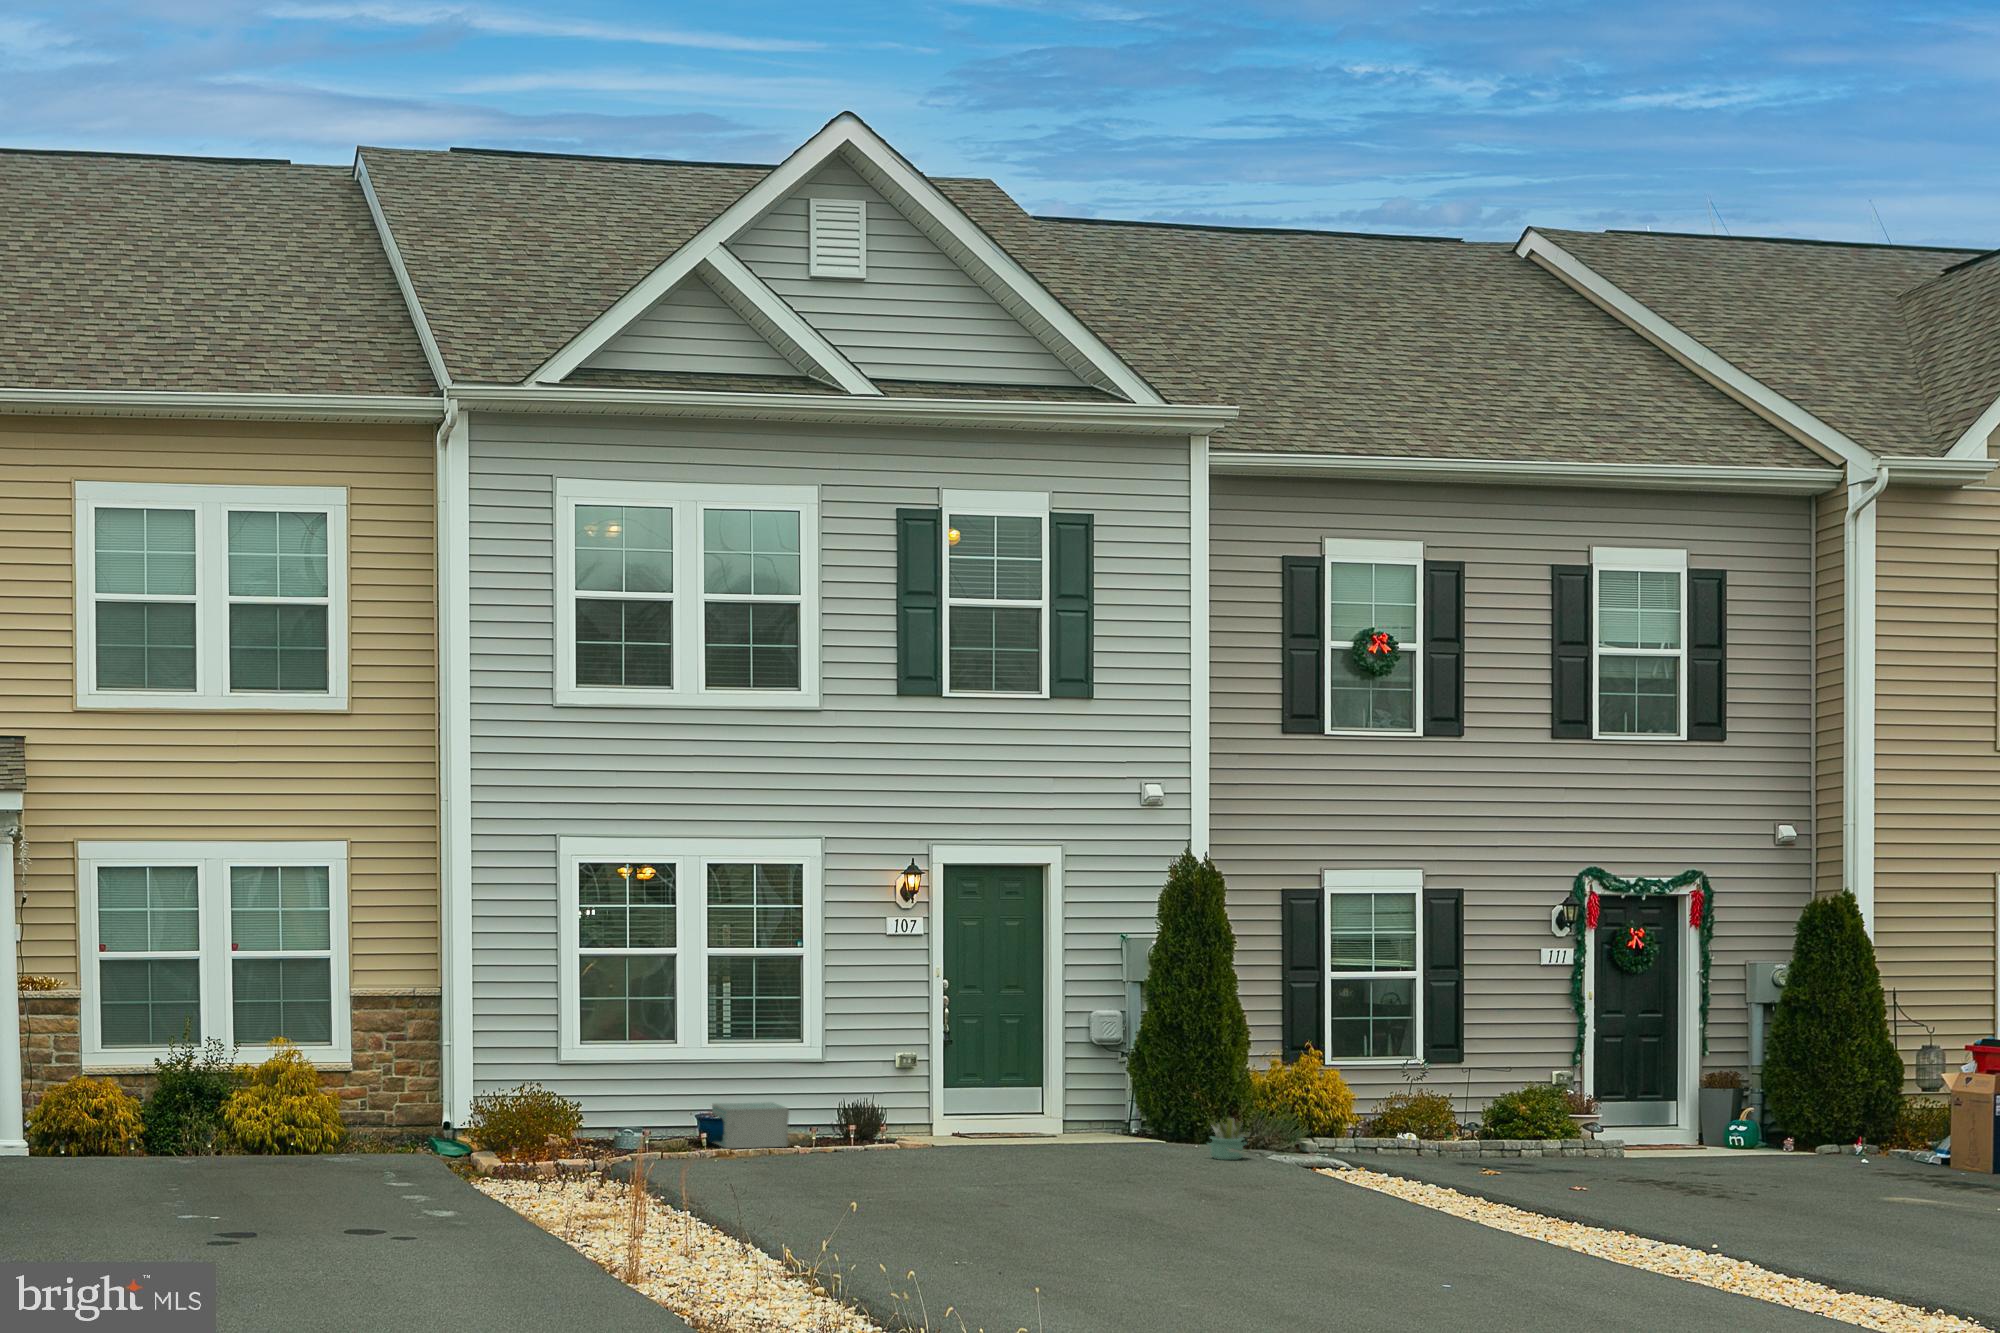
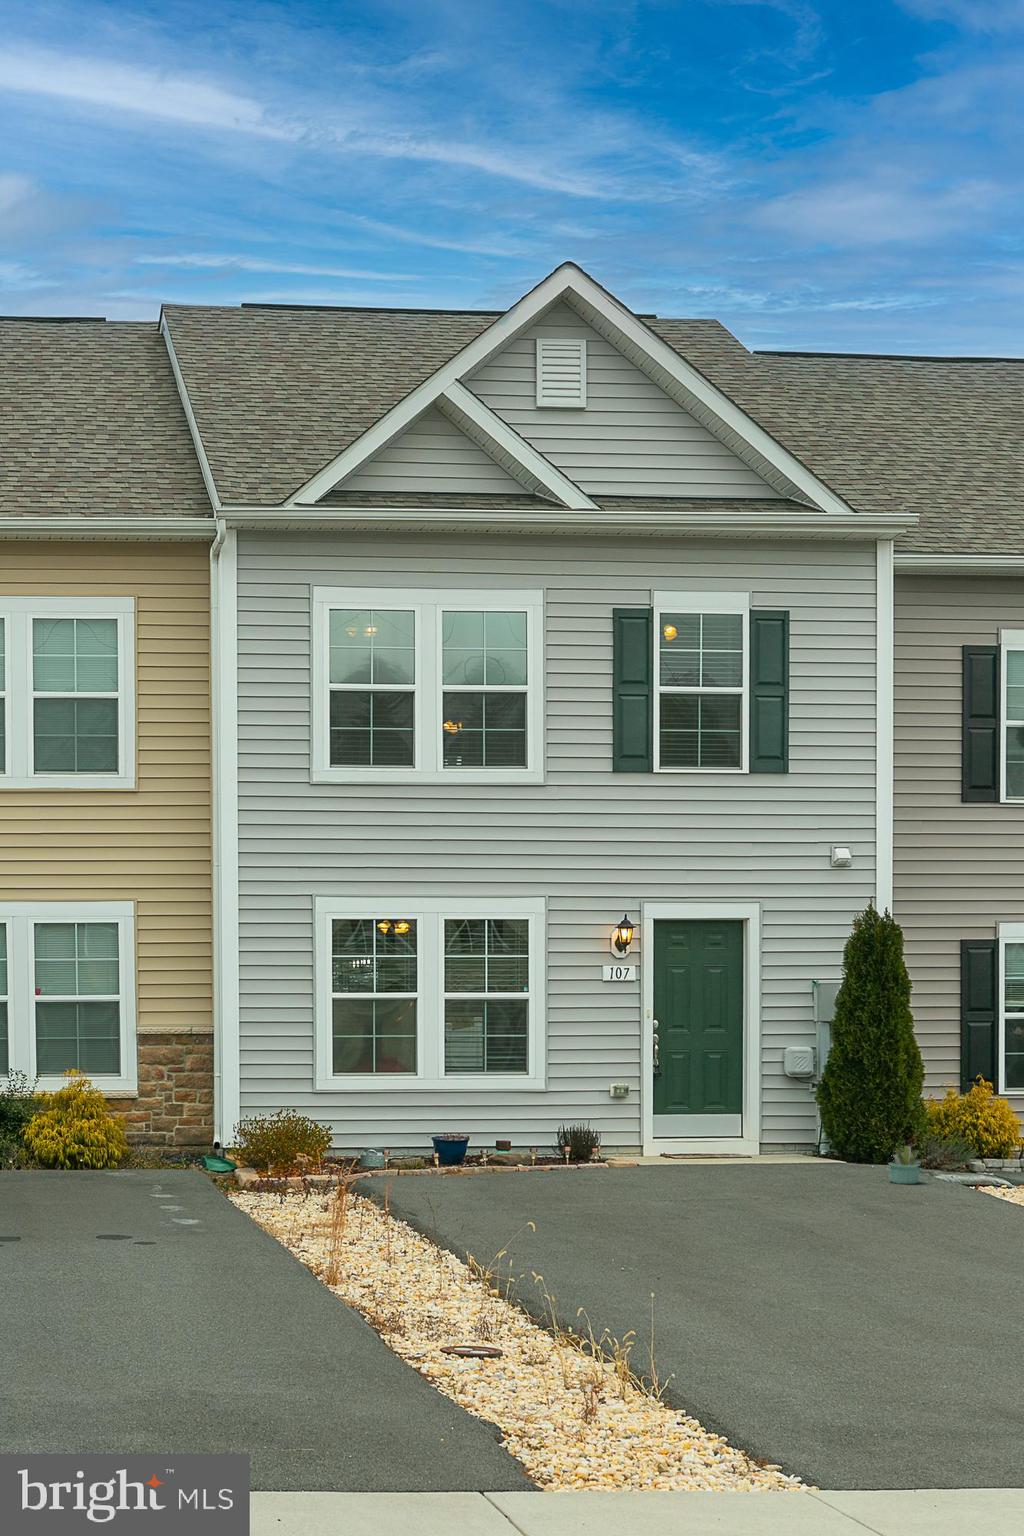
storage box: present [712,1102,789,1148] -> none [446,1127,513,1167]

